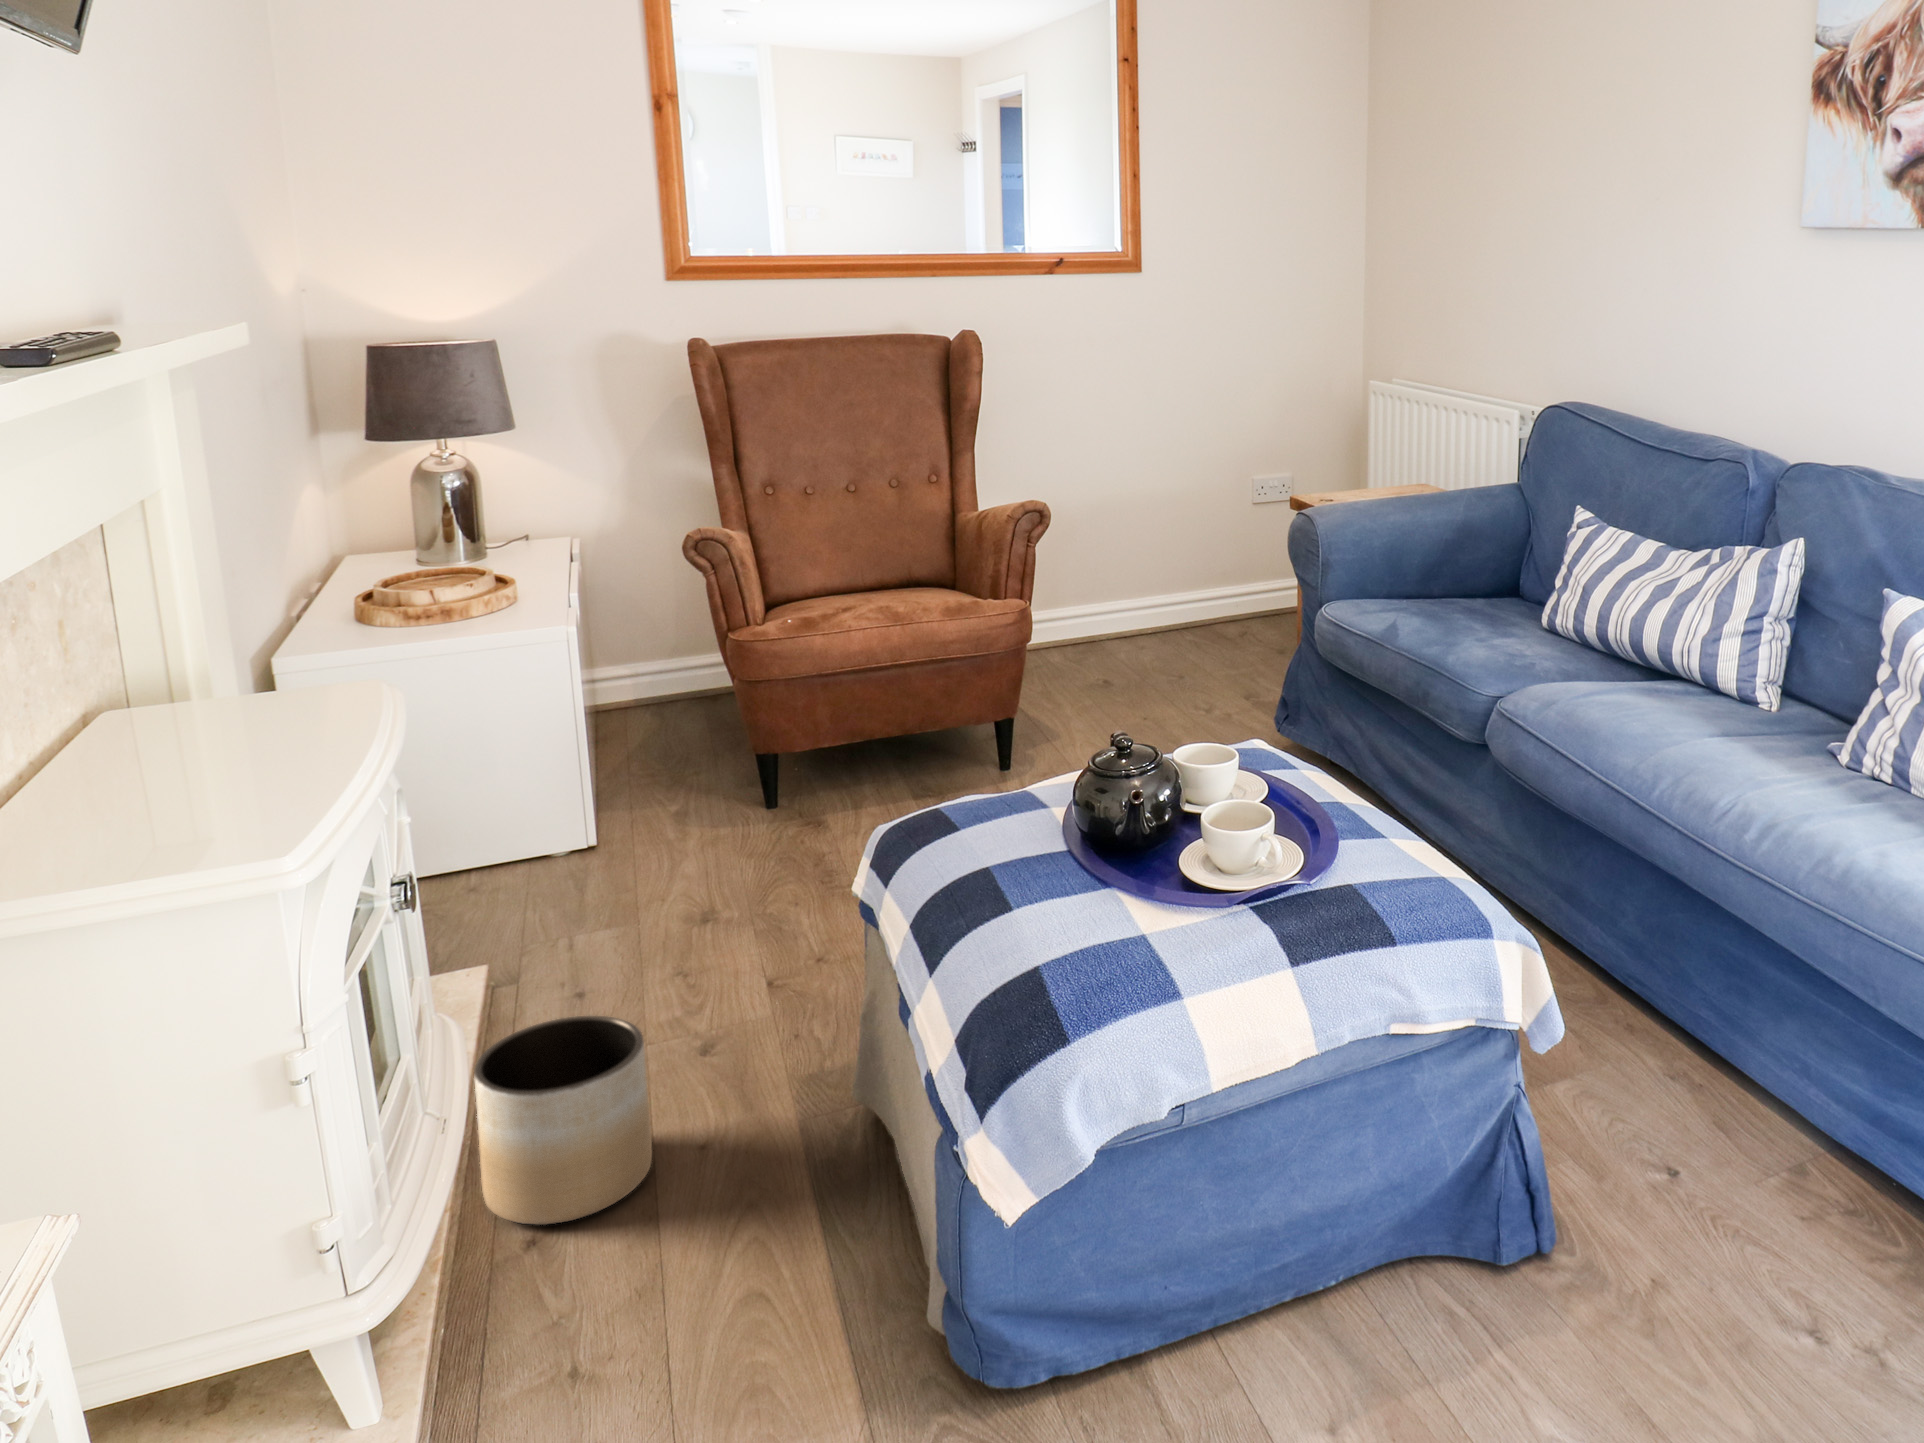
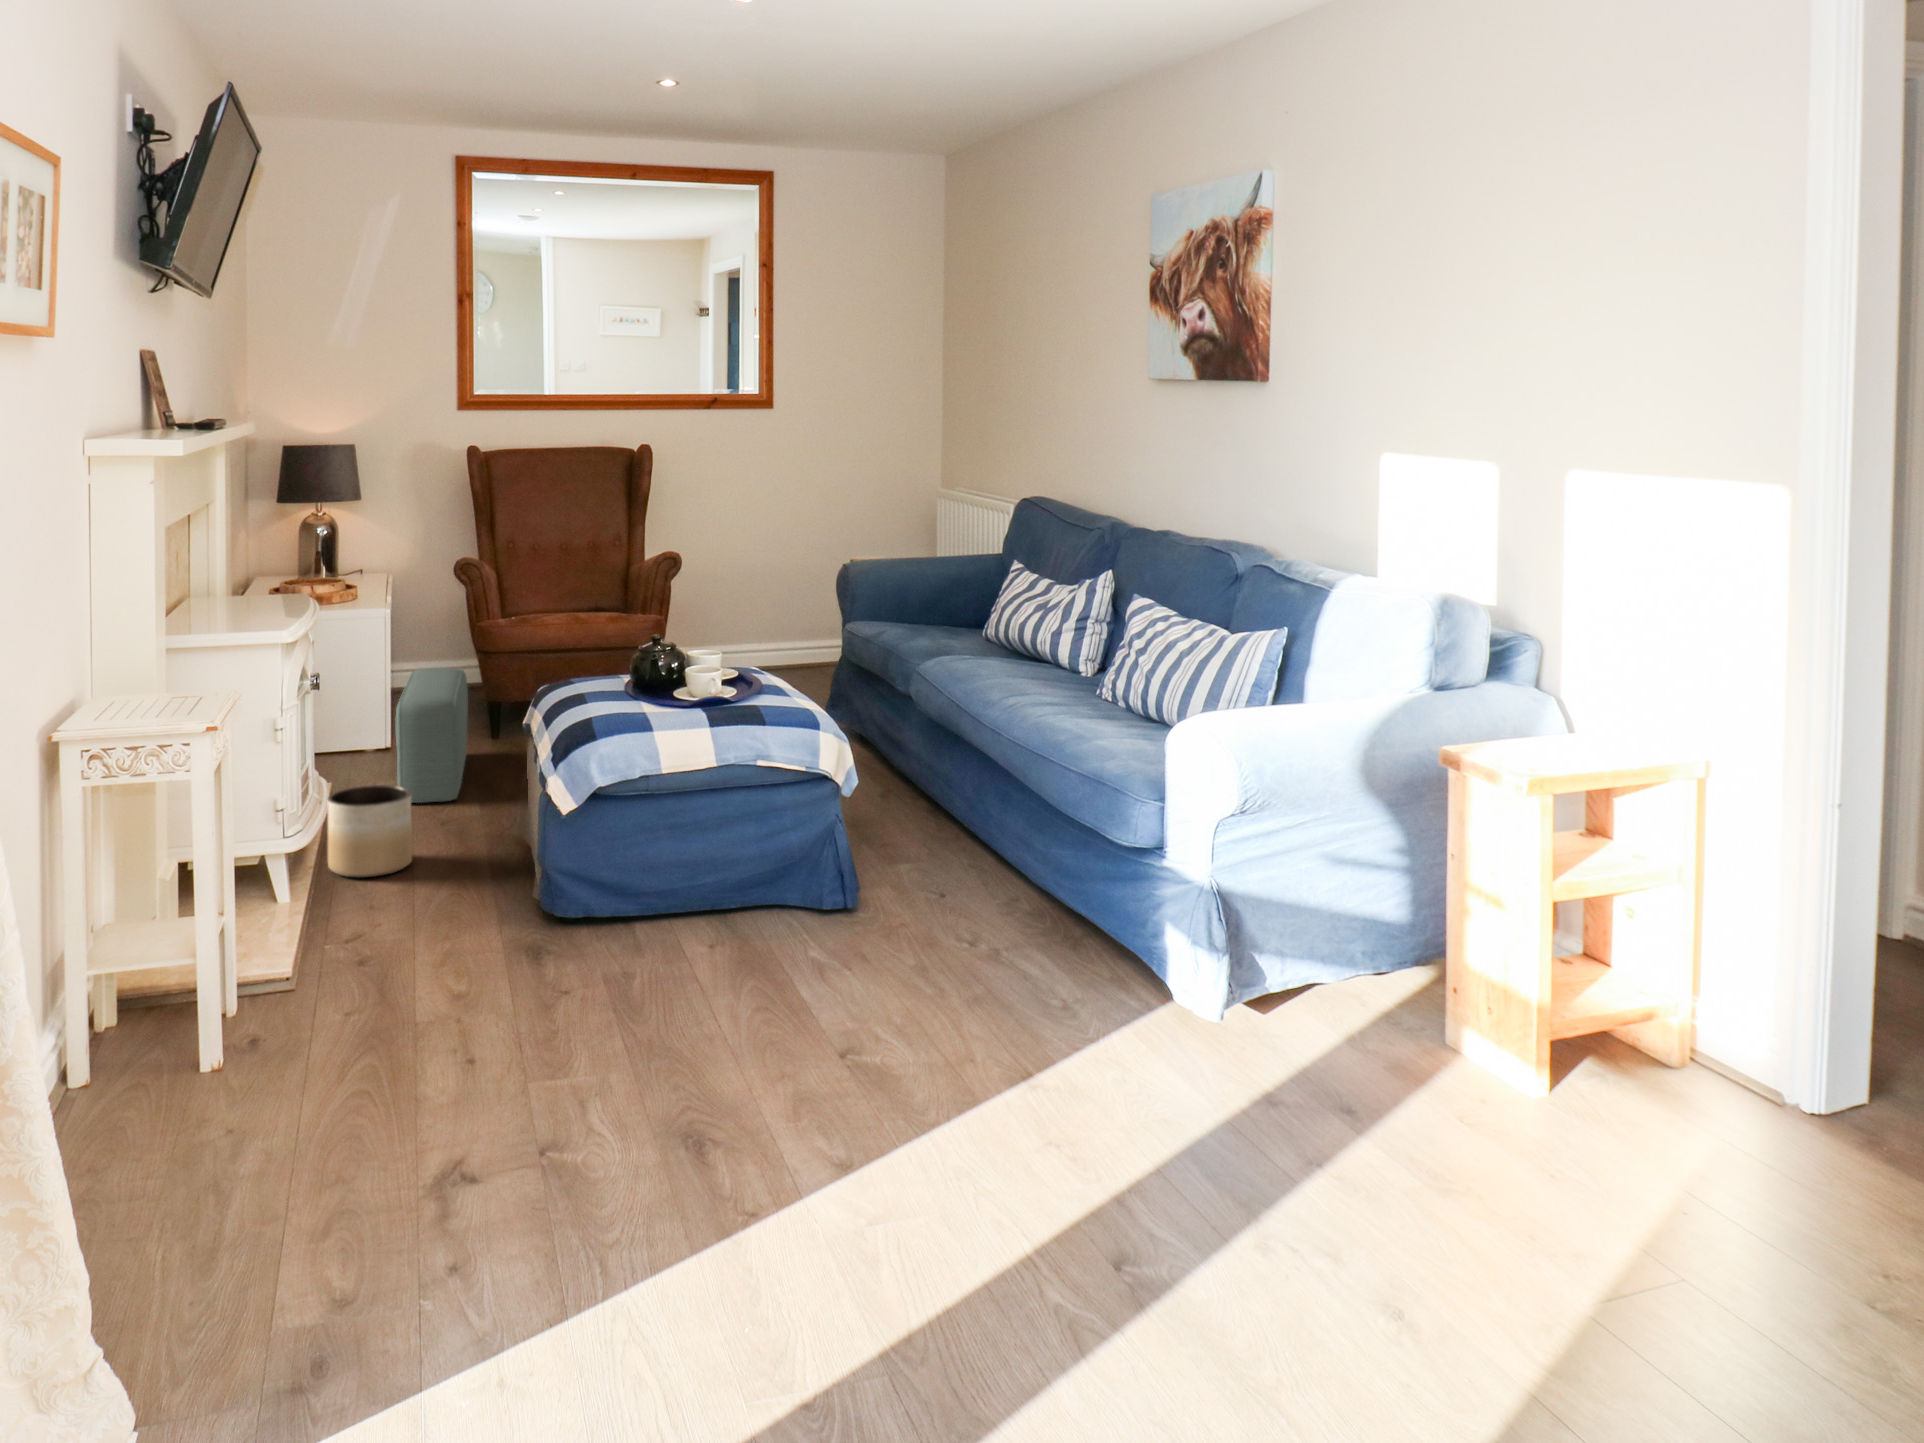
pouf: none [601,712,722,979] -> present [396,668,468,803]

